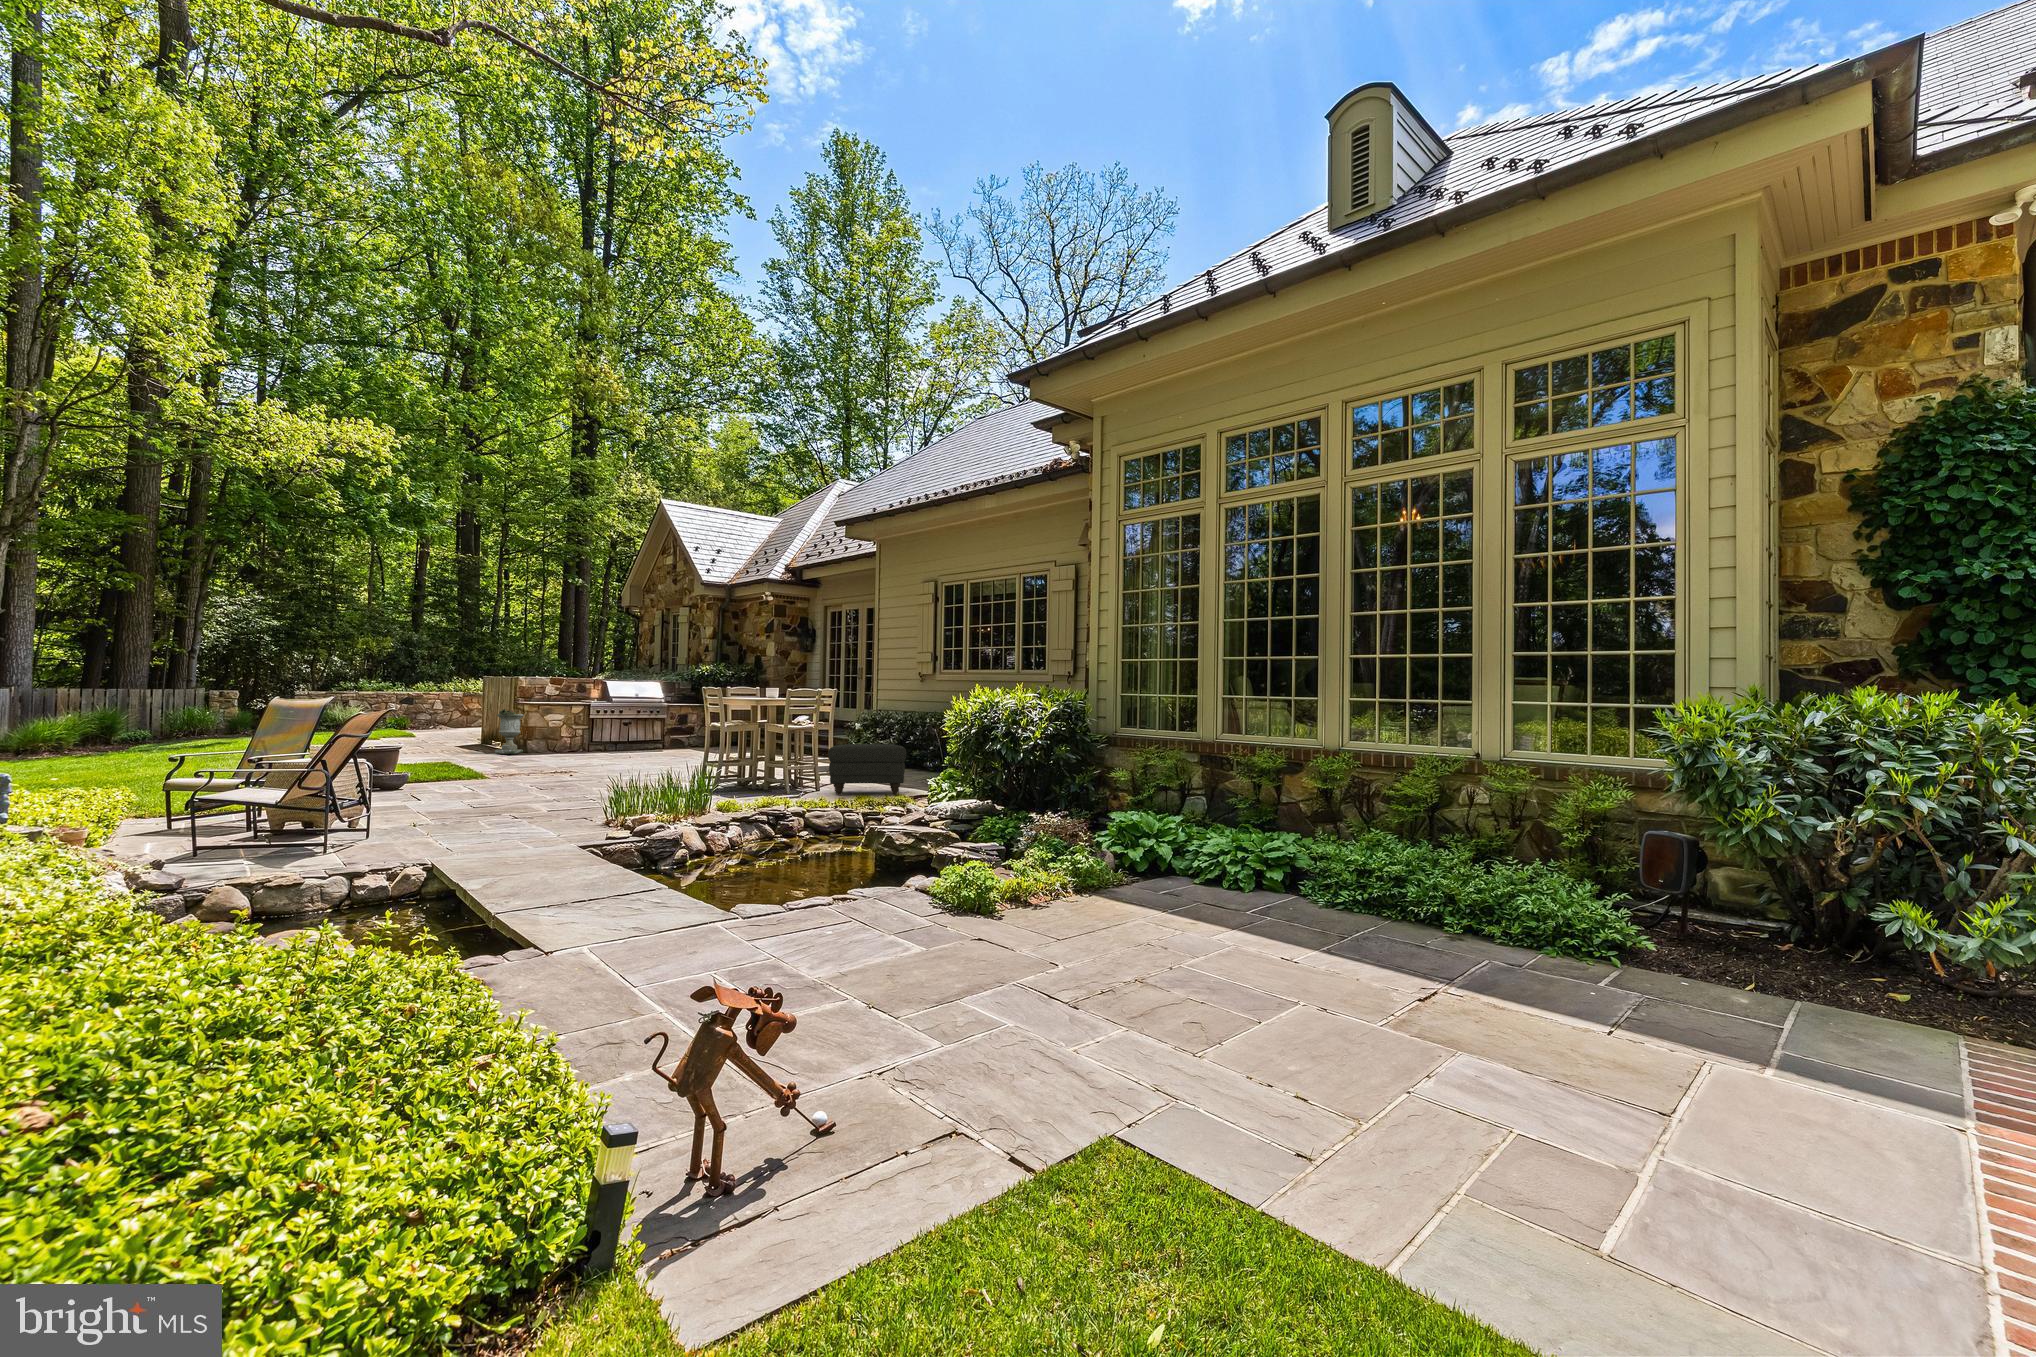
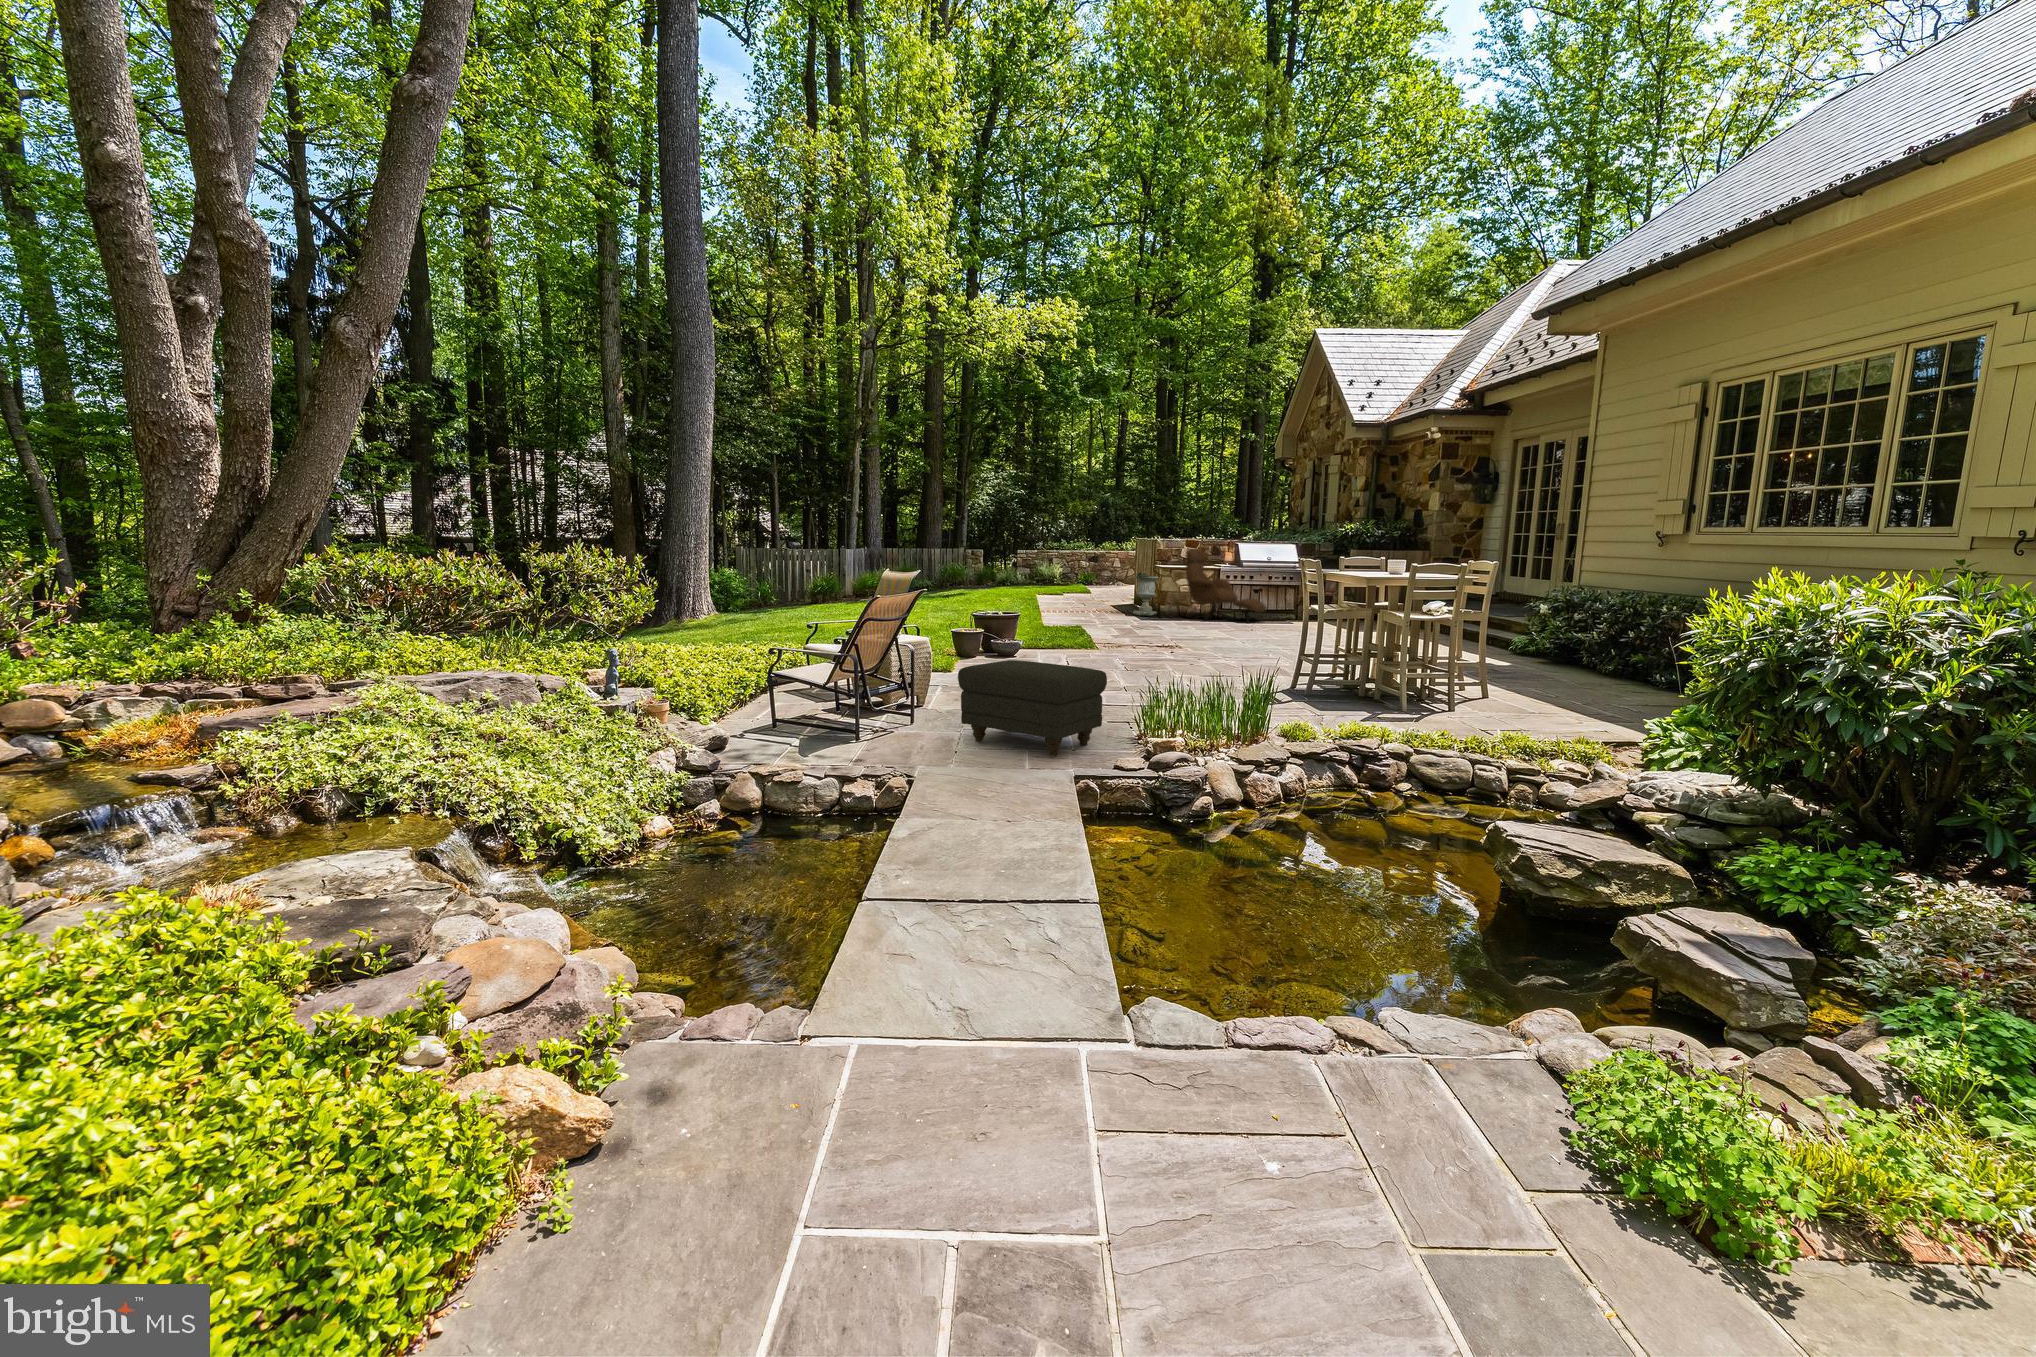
lounge chair: none [556,687,639,754] -> present [1186,549,1266,621]
ottoman: present [828,744,906,795] -> present [958,660,1107,756]

